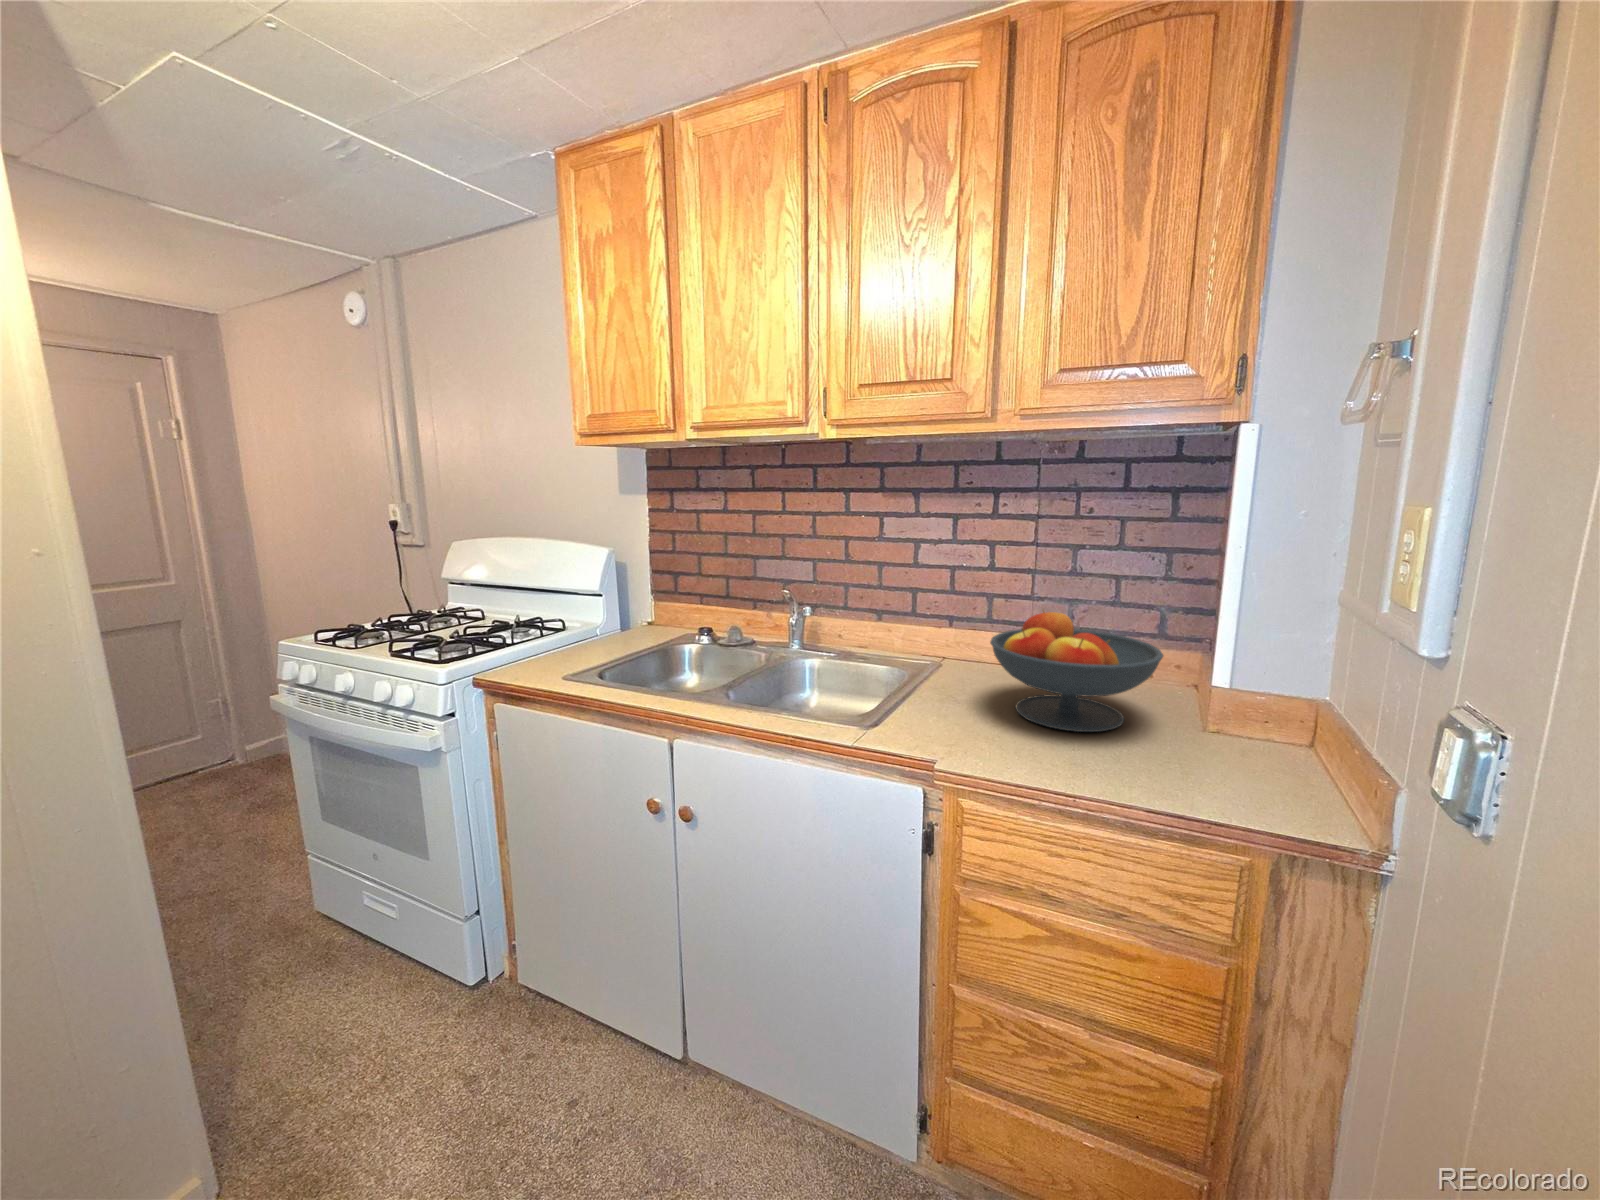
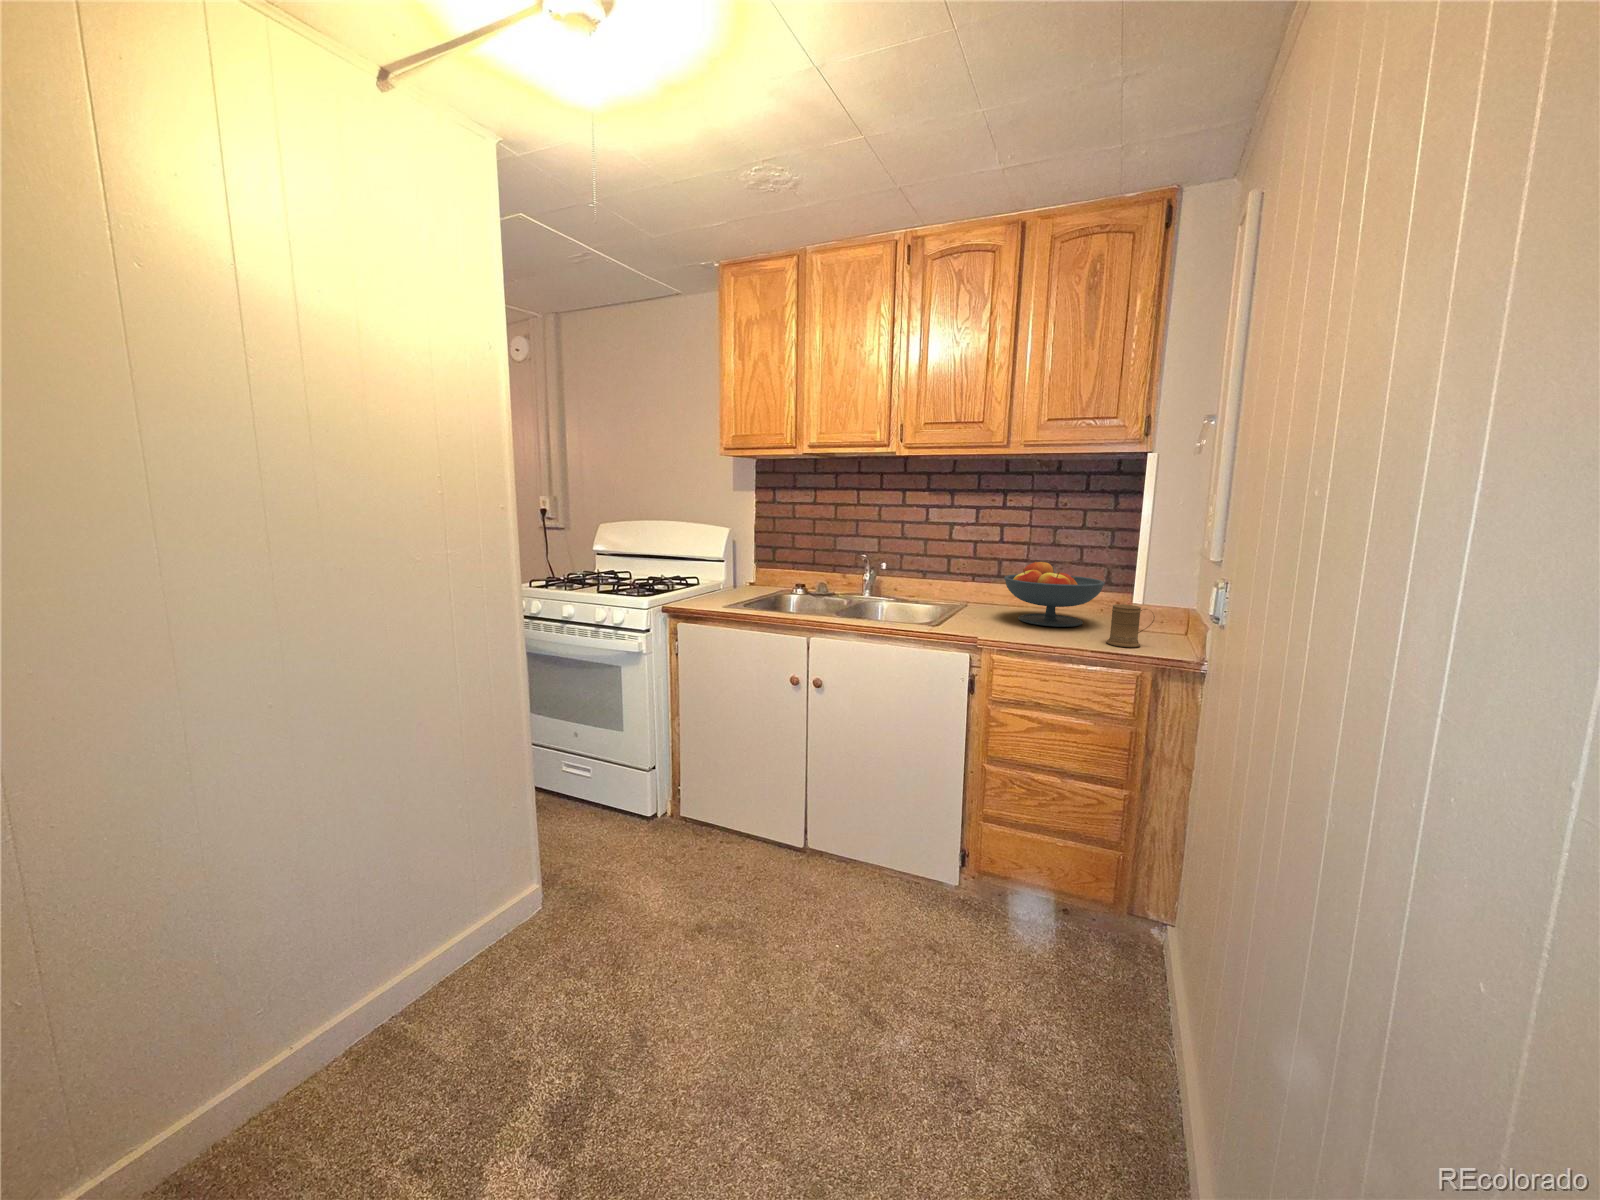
mug: none [1173,711,1269,801] -> present [1106,604,1155,647]

